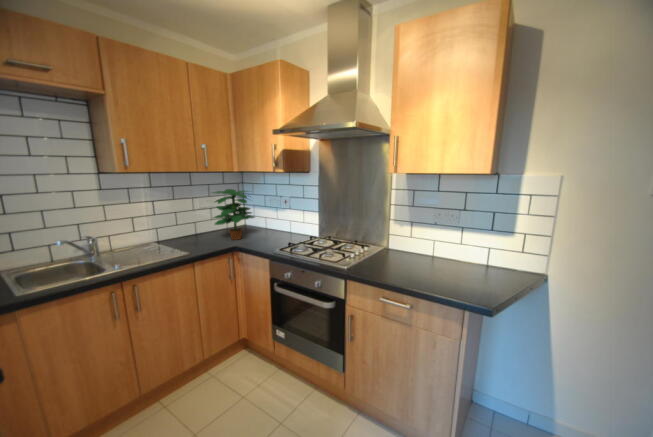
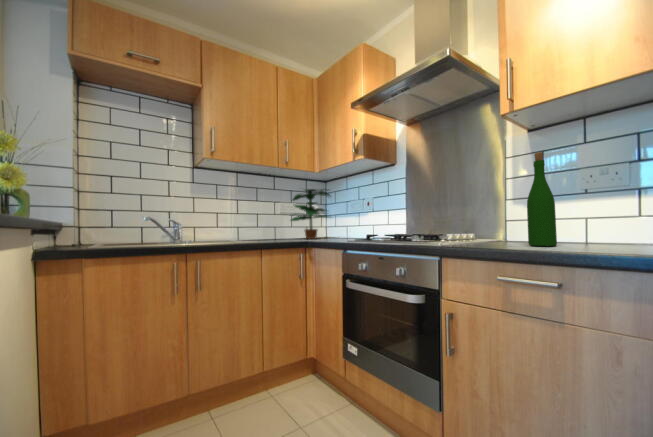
wine bottle: none [398,216,414,276] -> present [527,152,557,246]

